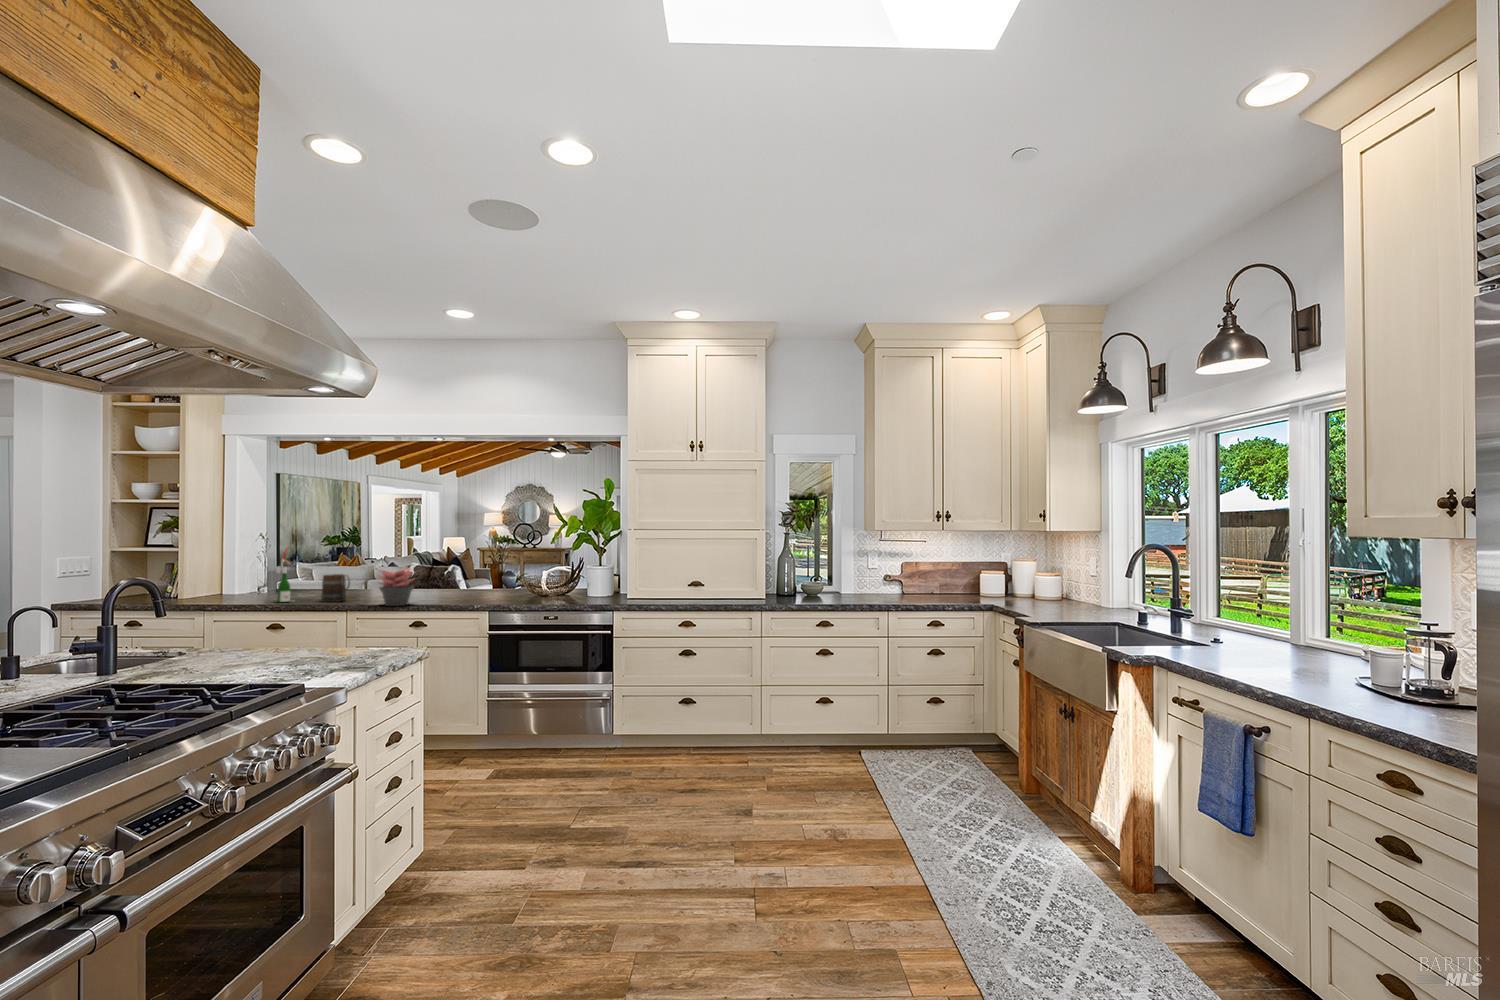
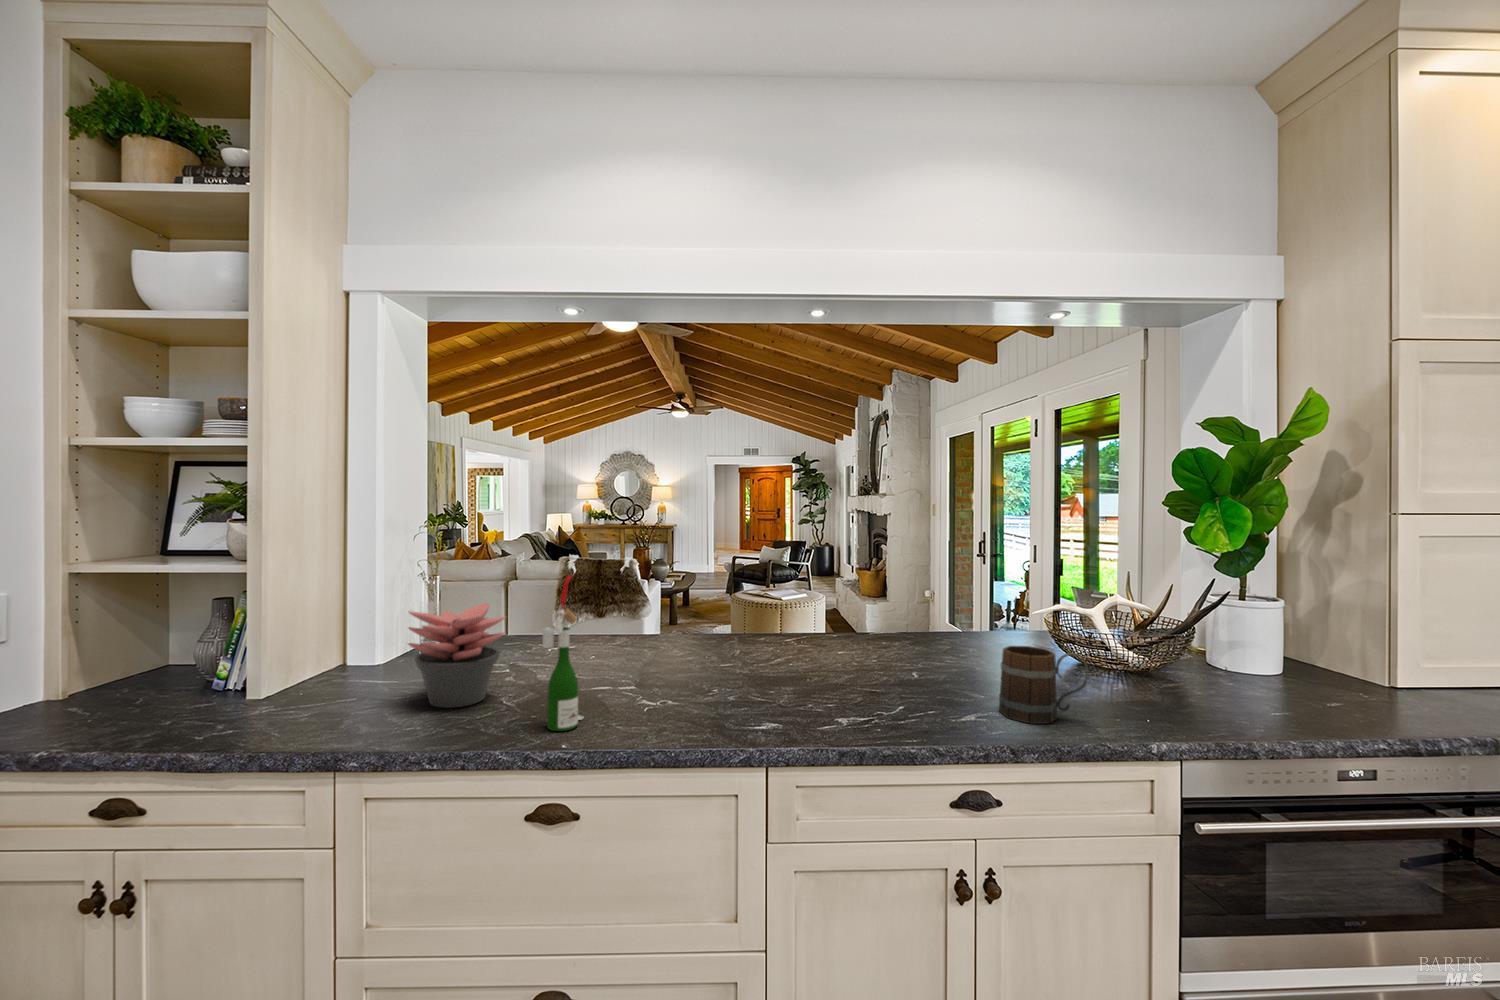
succulent plant: present [379,568,414,606] -> present [408,603,505,708]
mug: present [321,574,350,602] -> present [999,646,1089,724]

